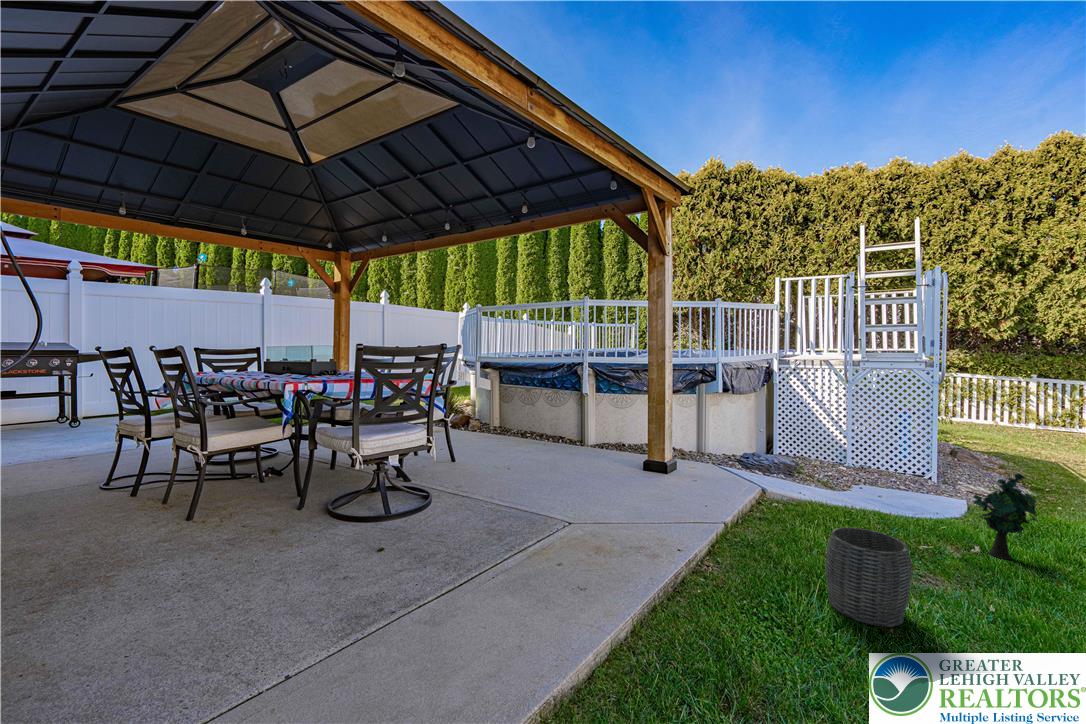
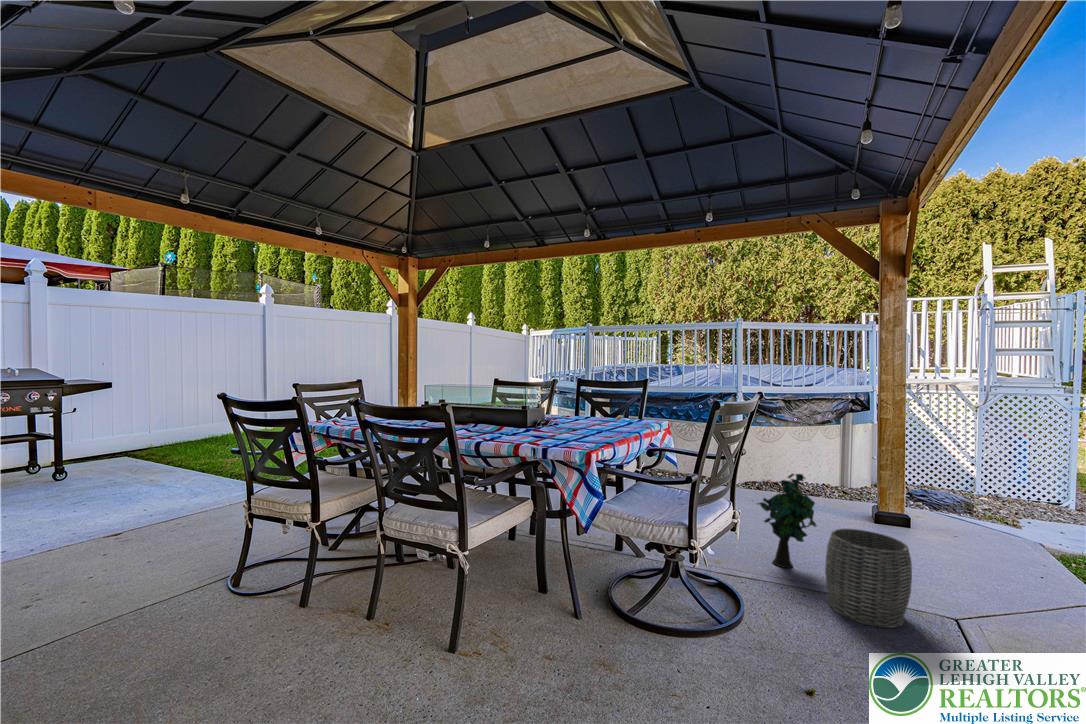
decorative plant: present [973,473,1038,560] -> present [758,474,816,568]

